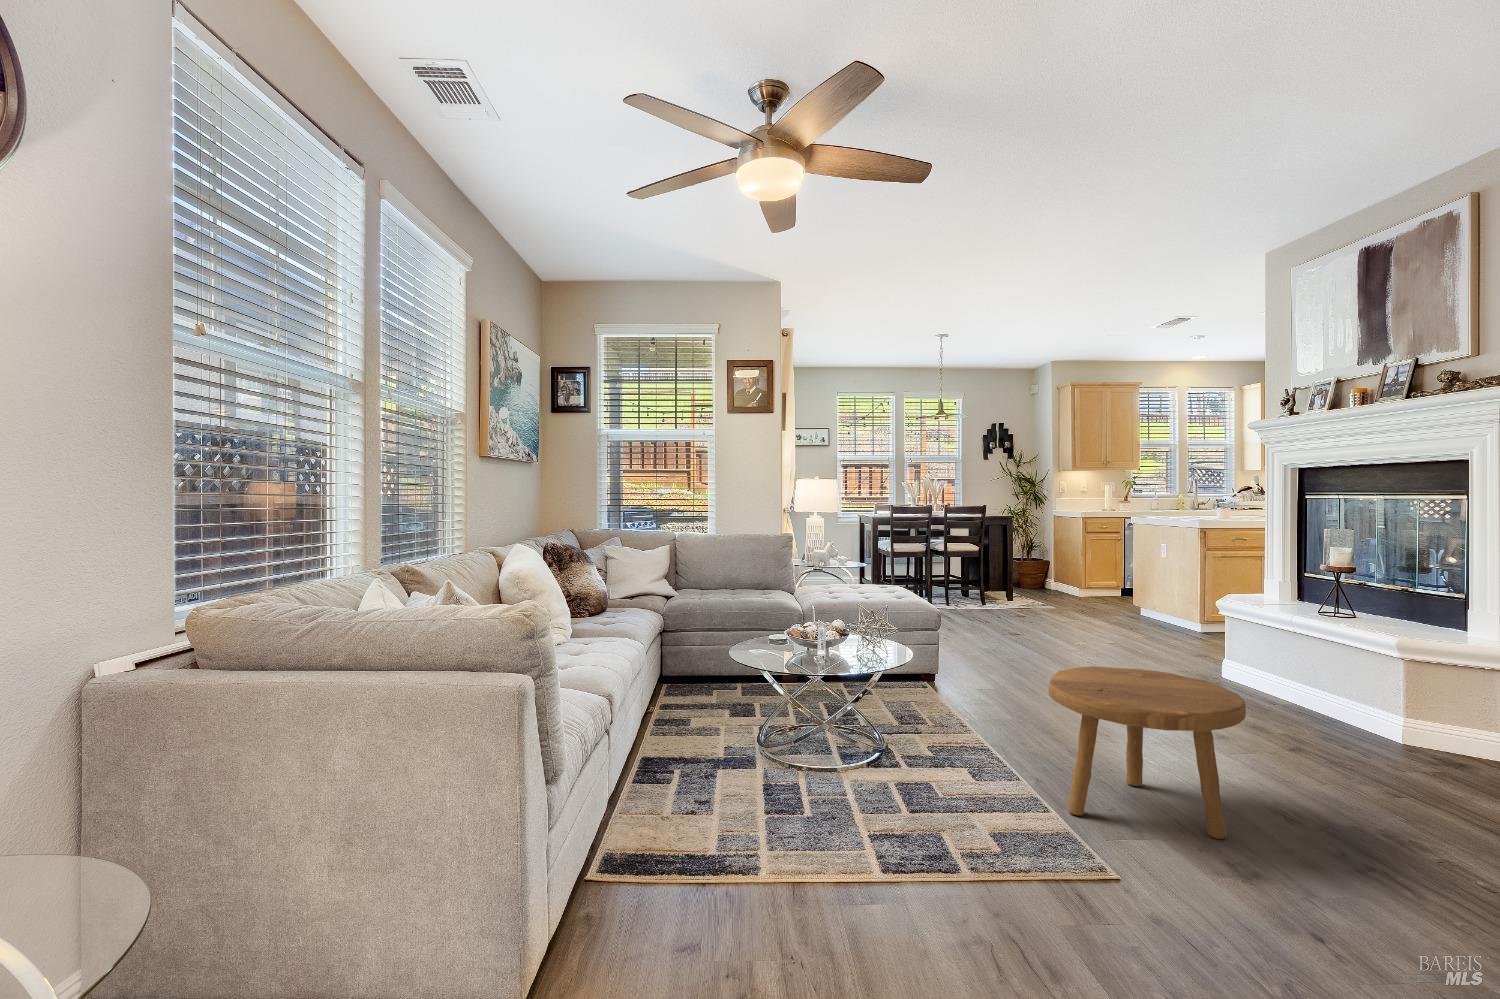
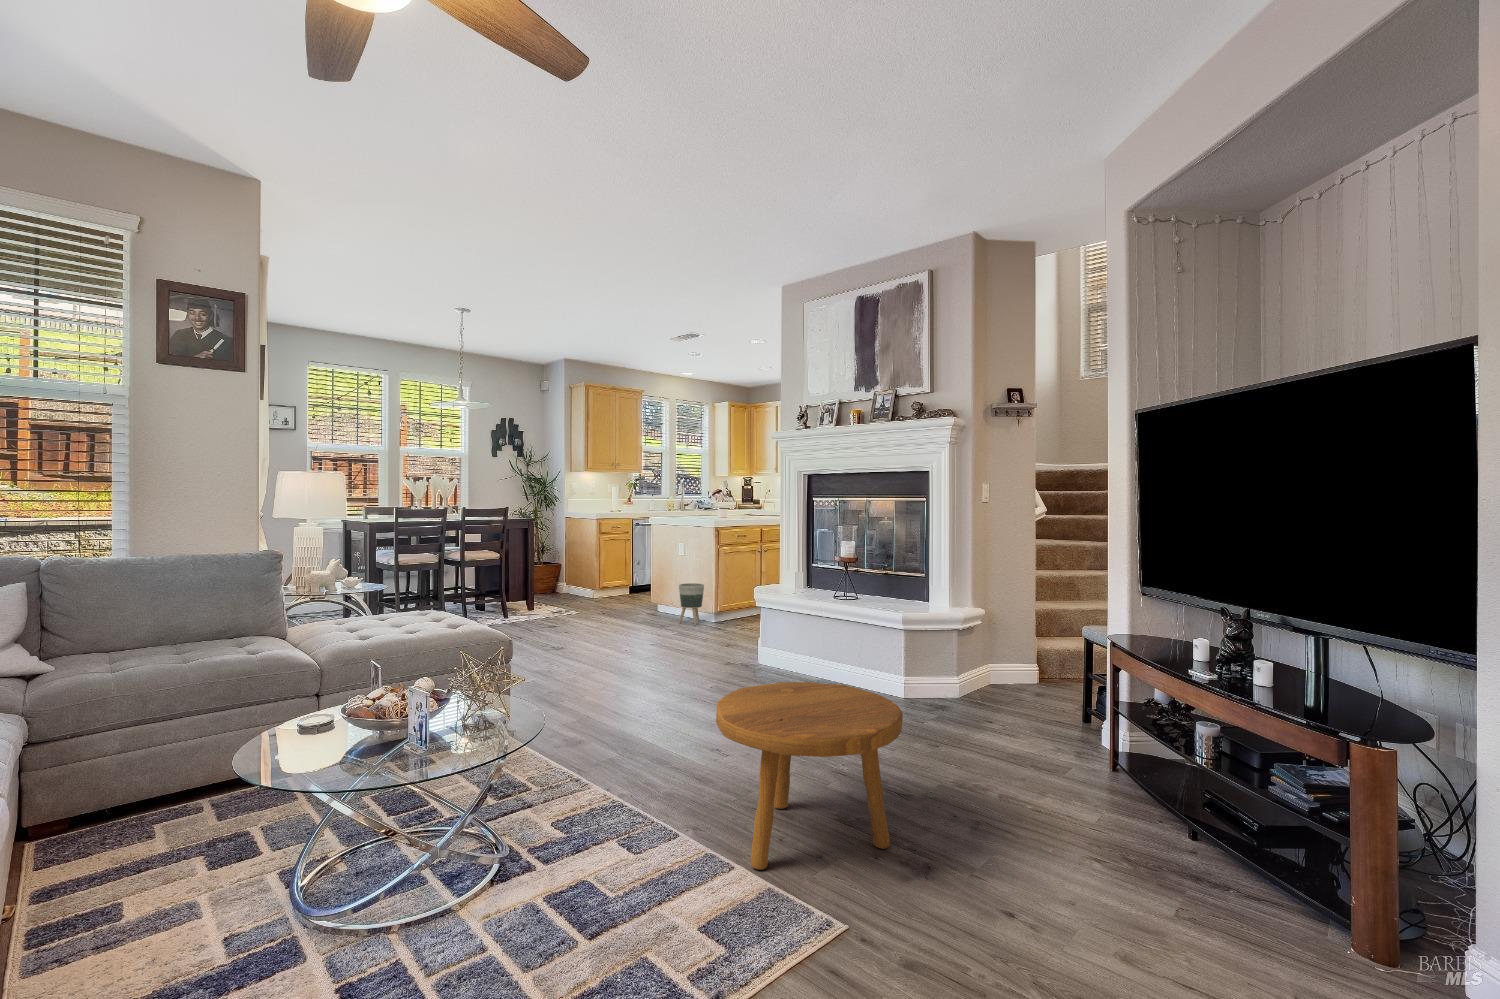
planter: none [1155,588,1187,633] -> present [679,583,704,626]

